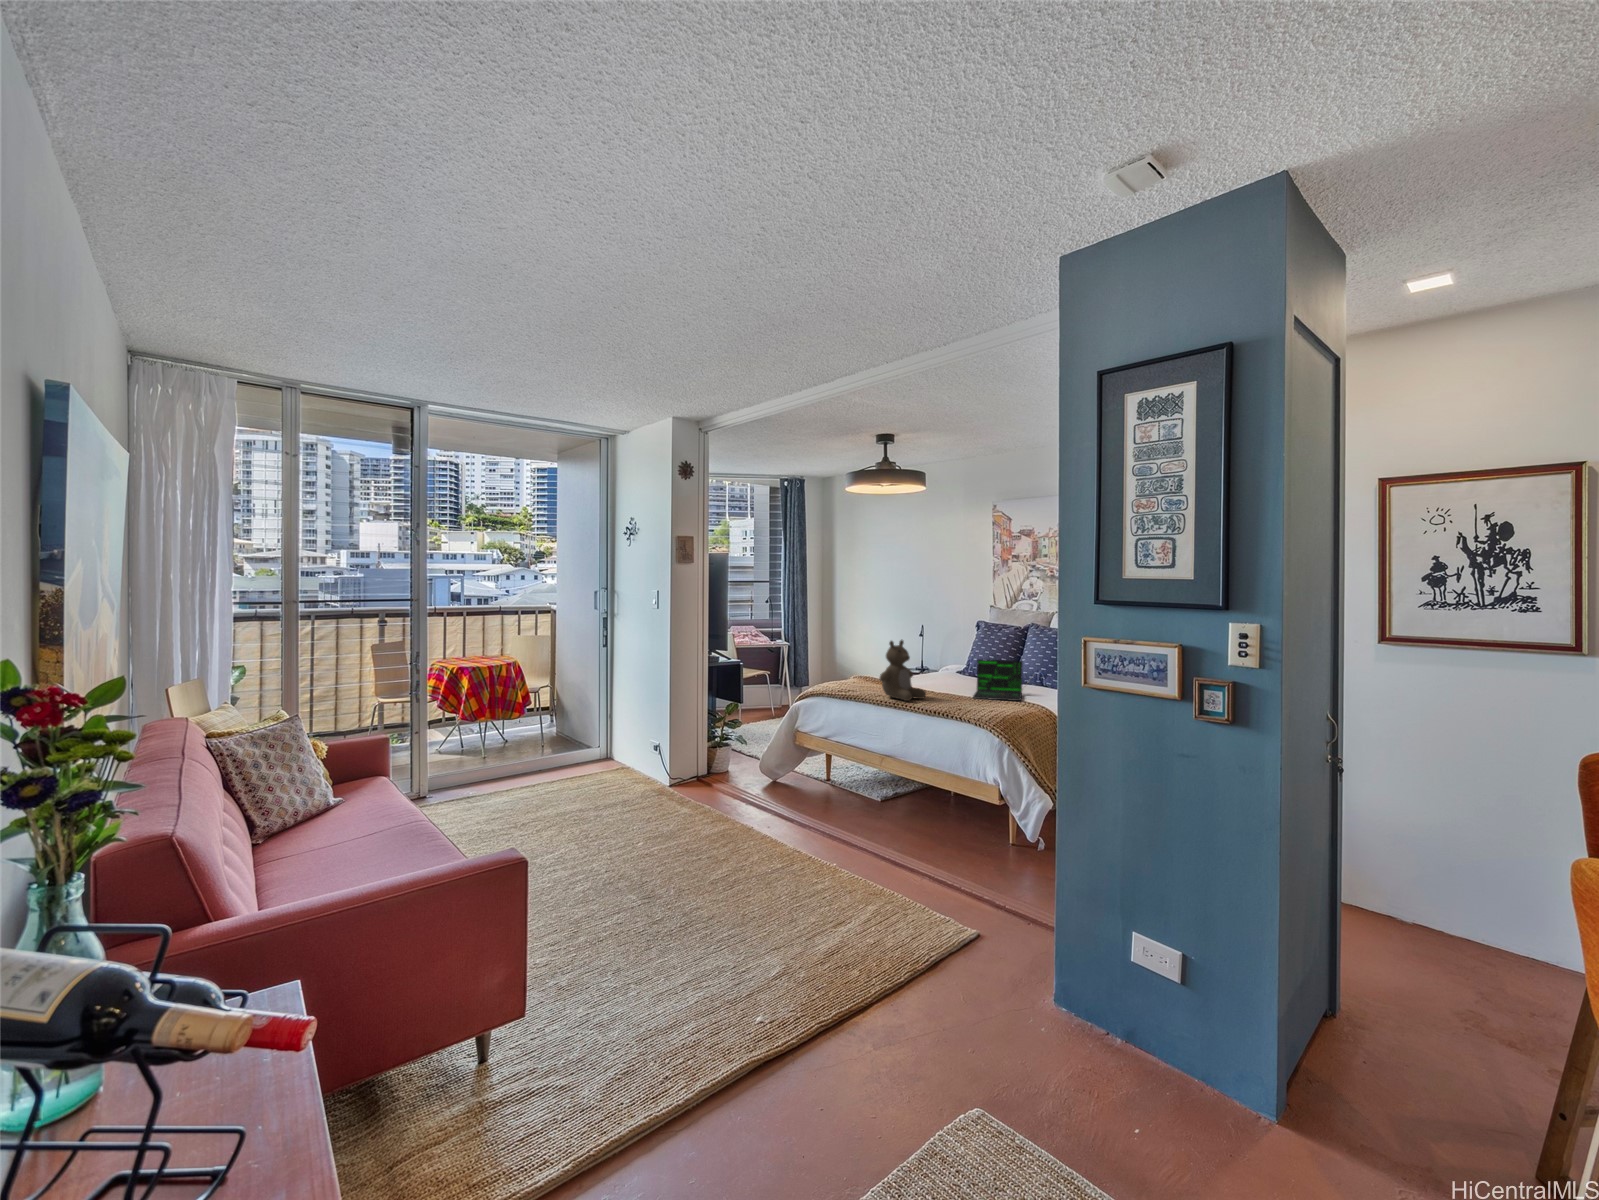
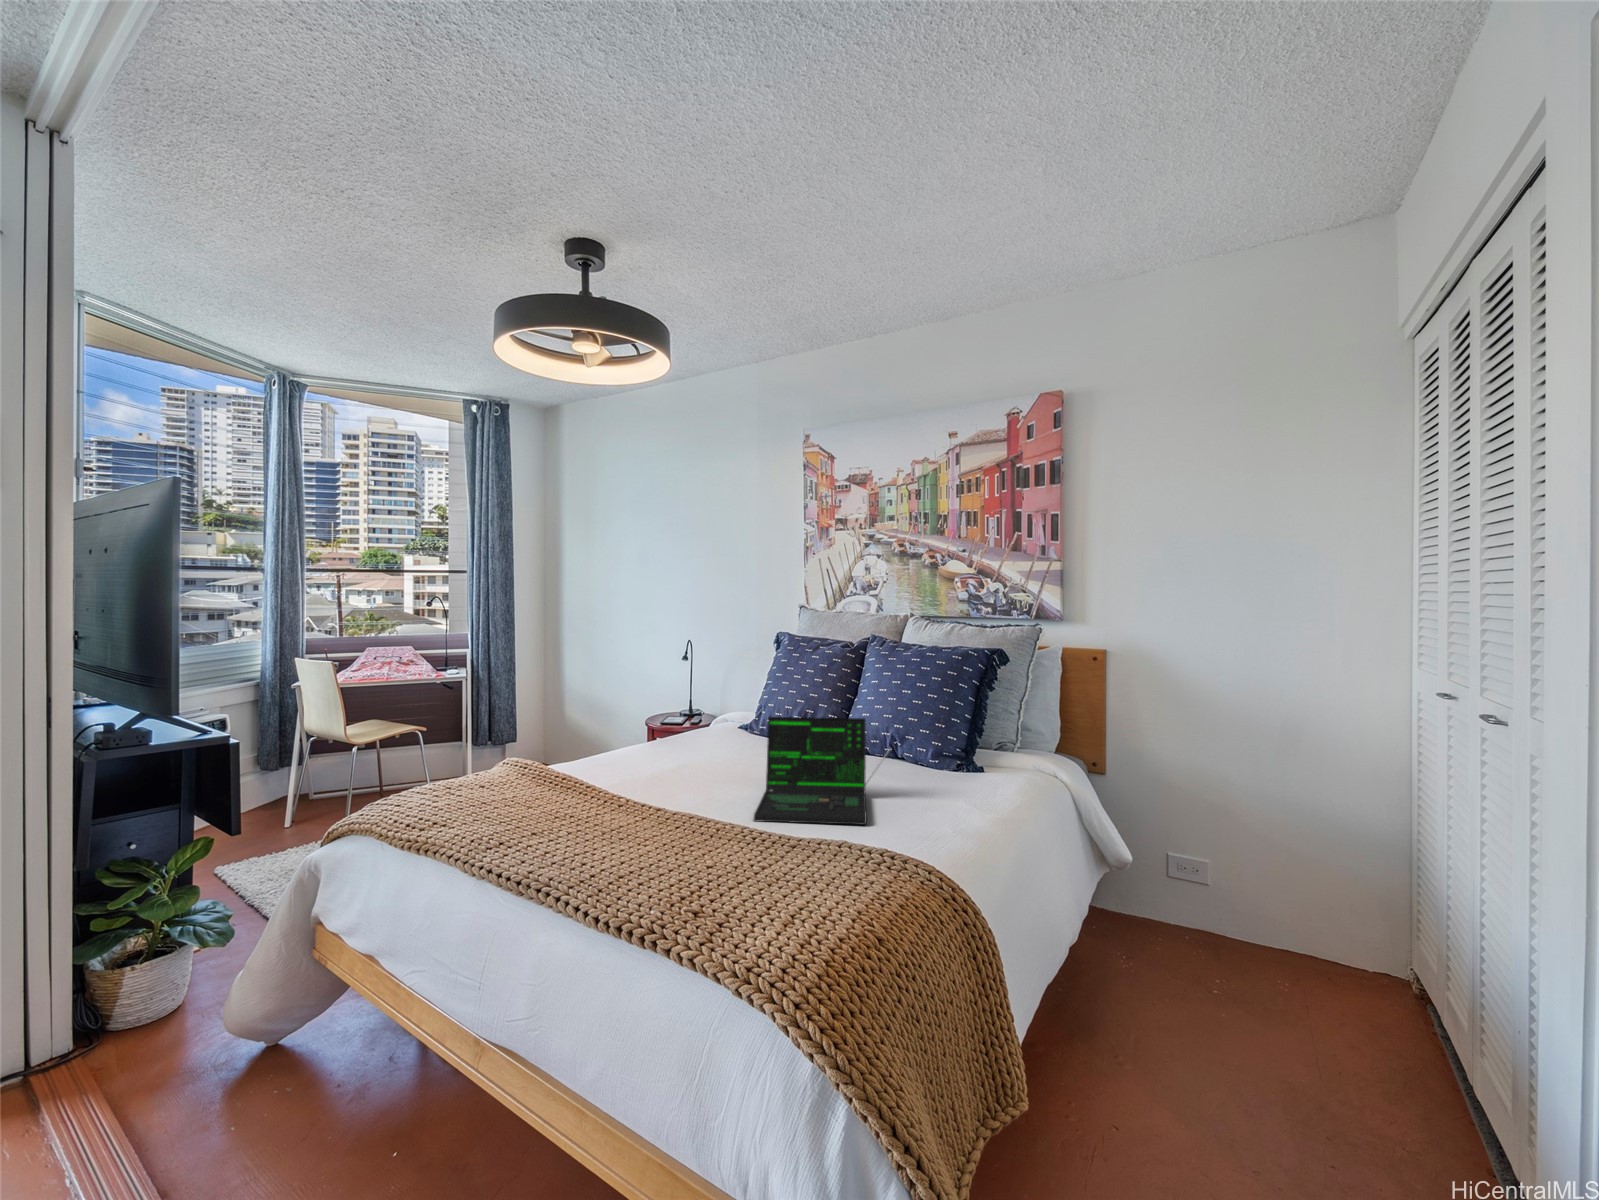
teddy bear: present [879,640,926,701] -> none [495,680,631,855]

